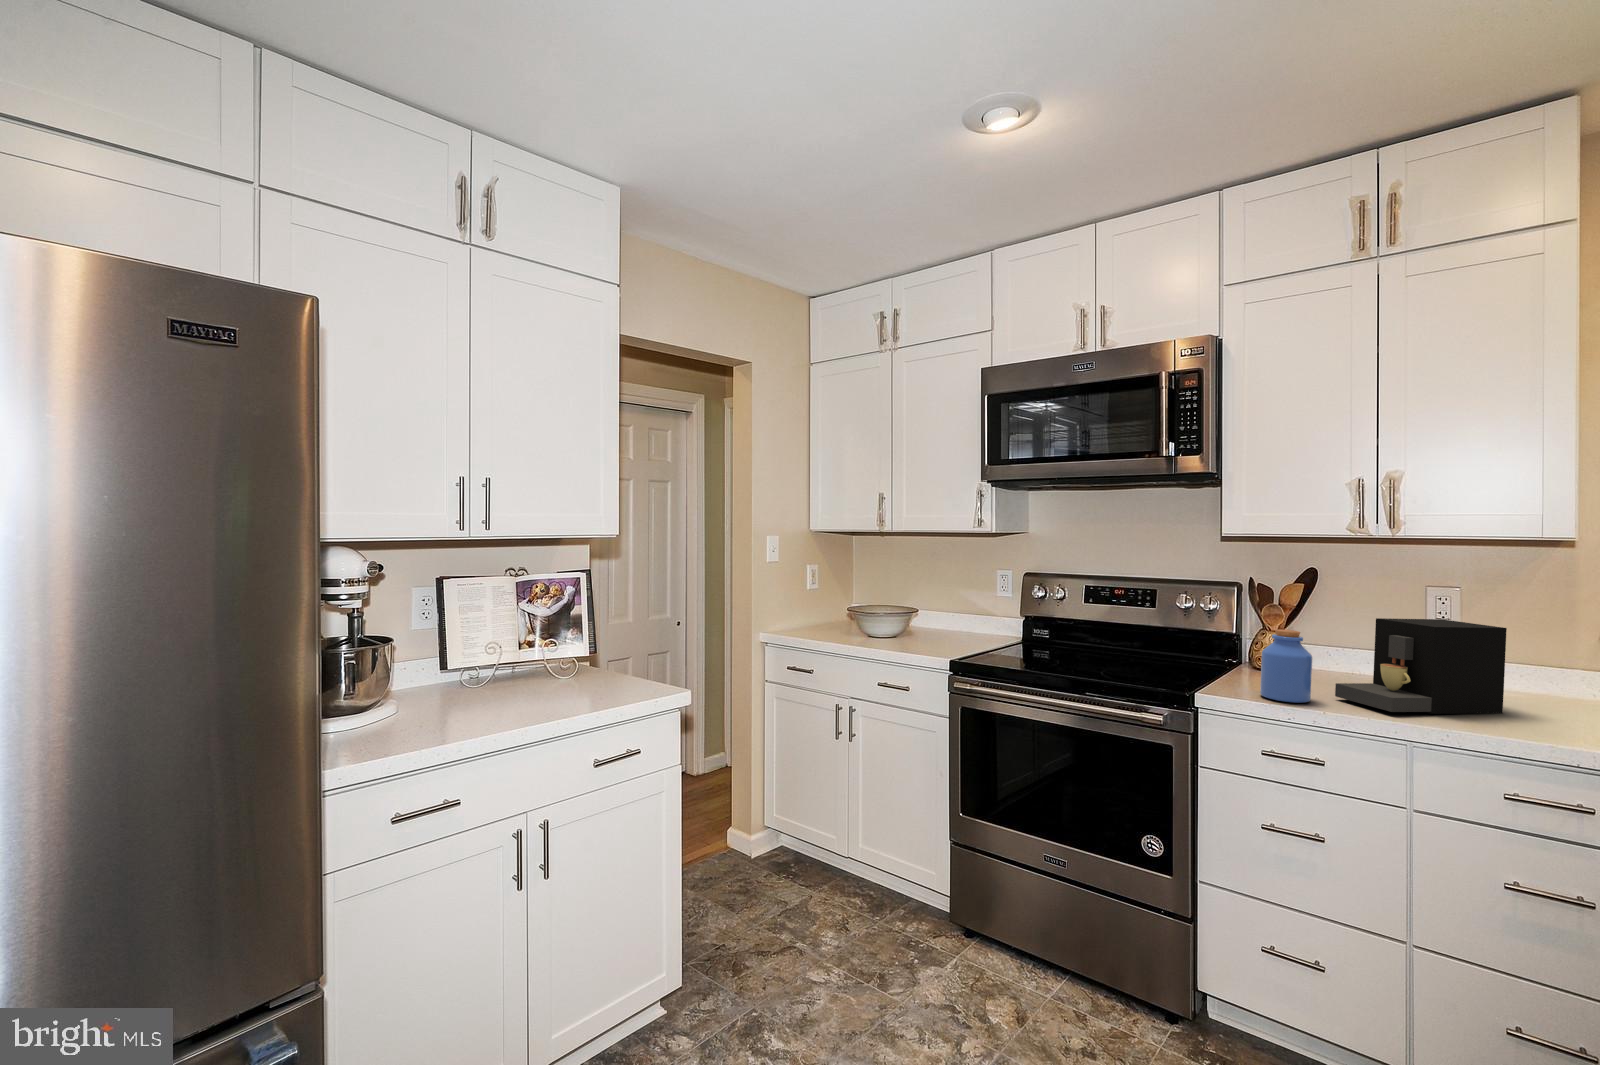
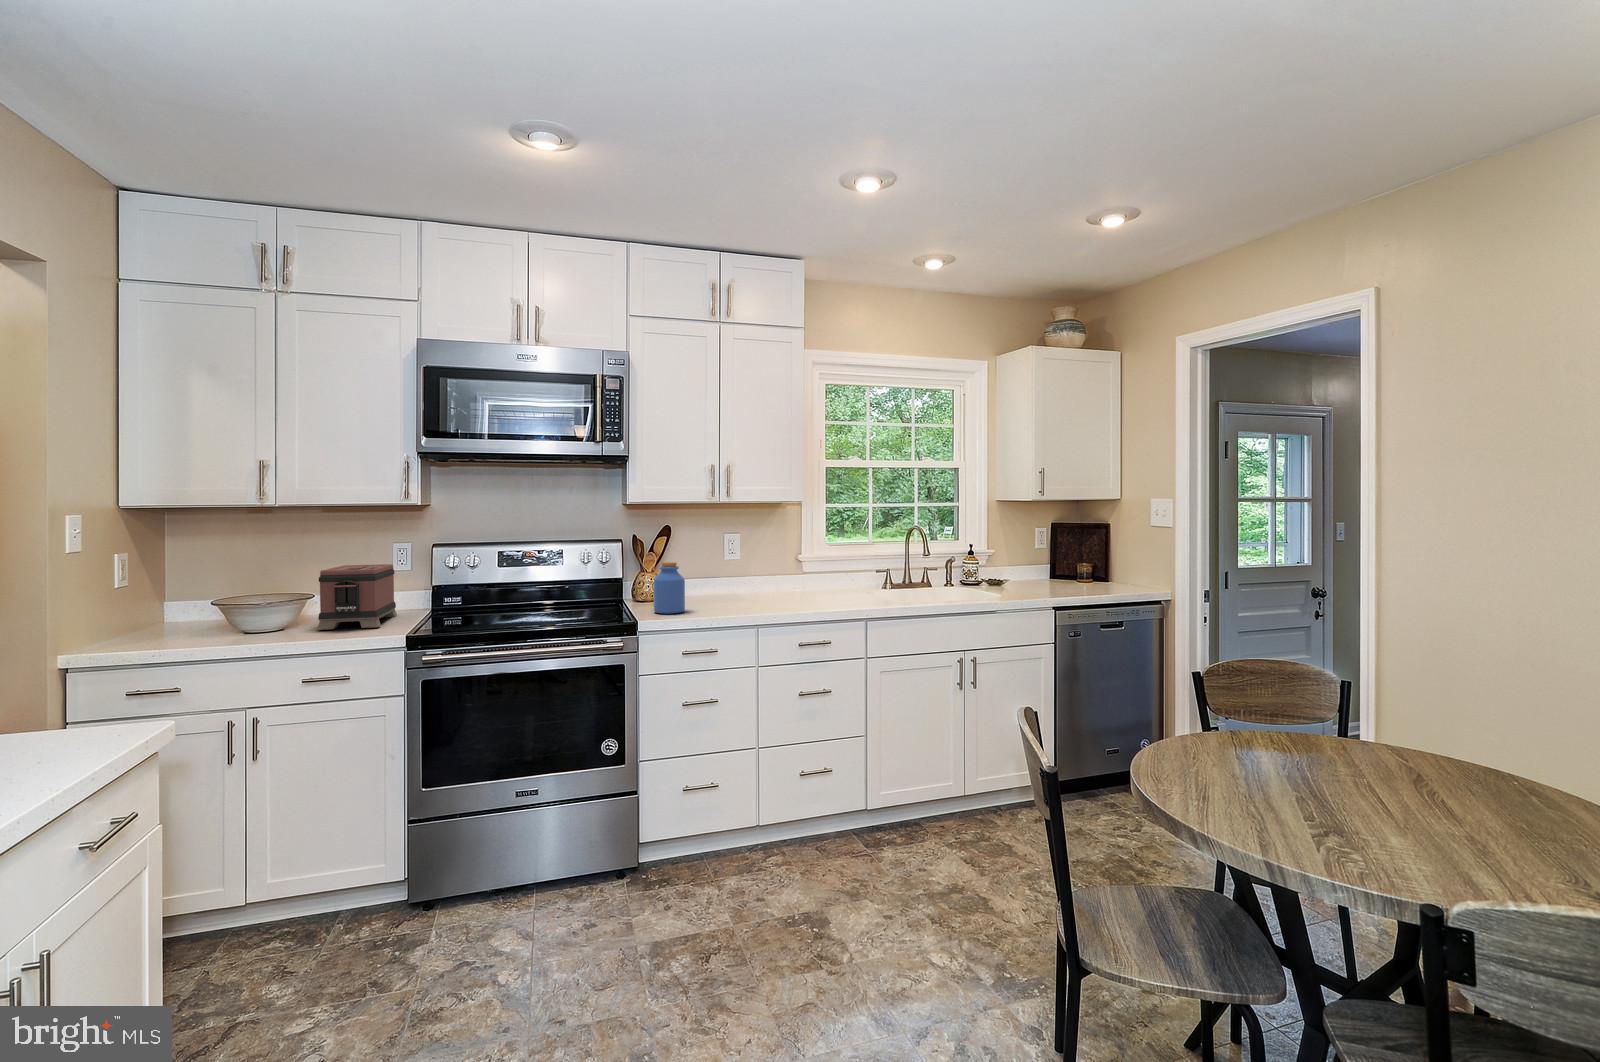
toaster: none [918,590,1000,651] -> present [317,564,397,630]
coffee maker: present [1335,618,1507,714] -> none [692,547,766,607]

